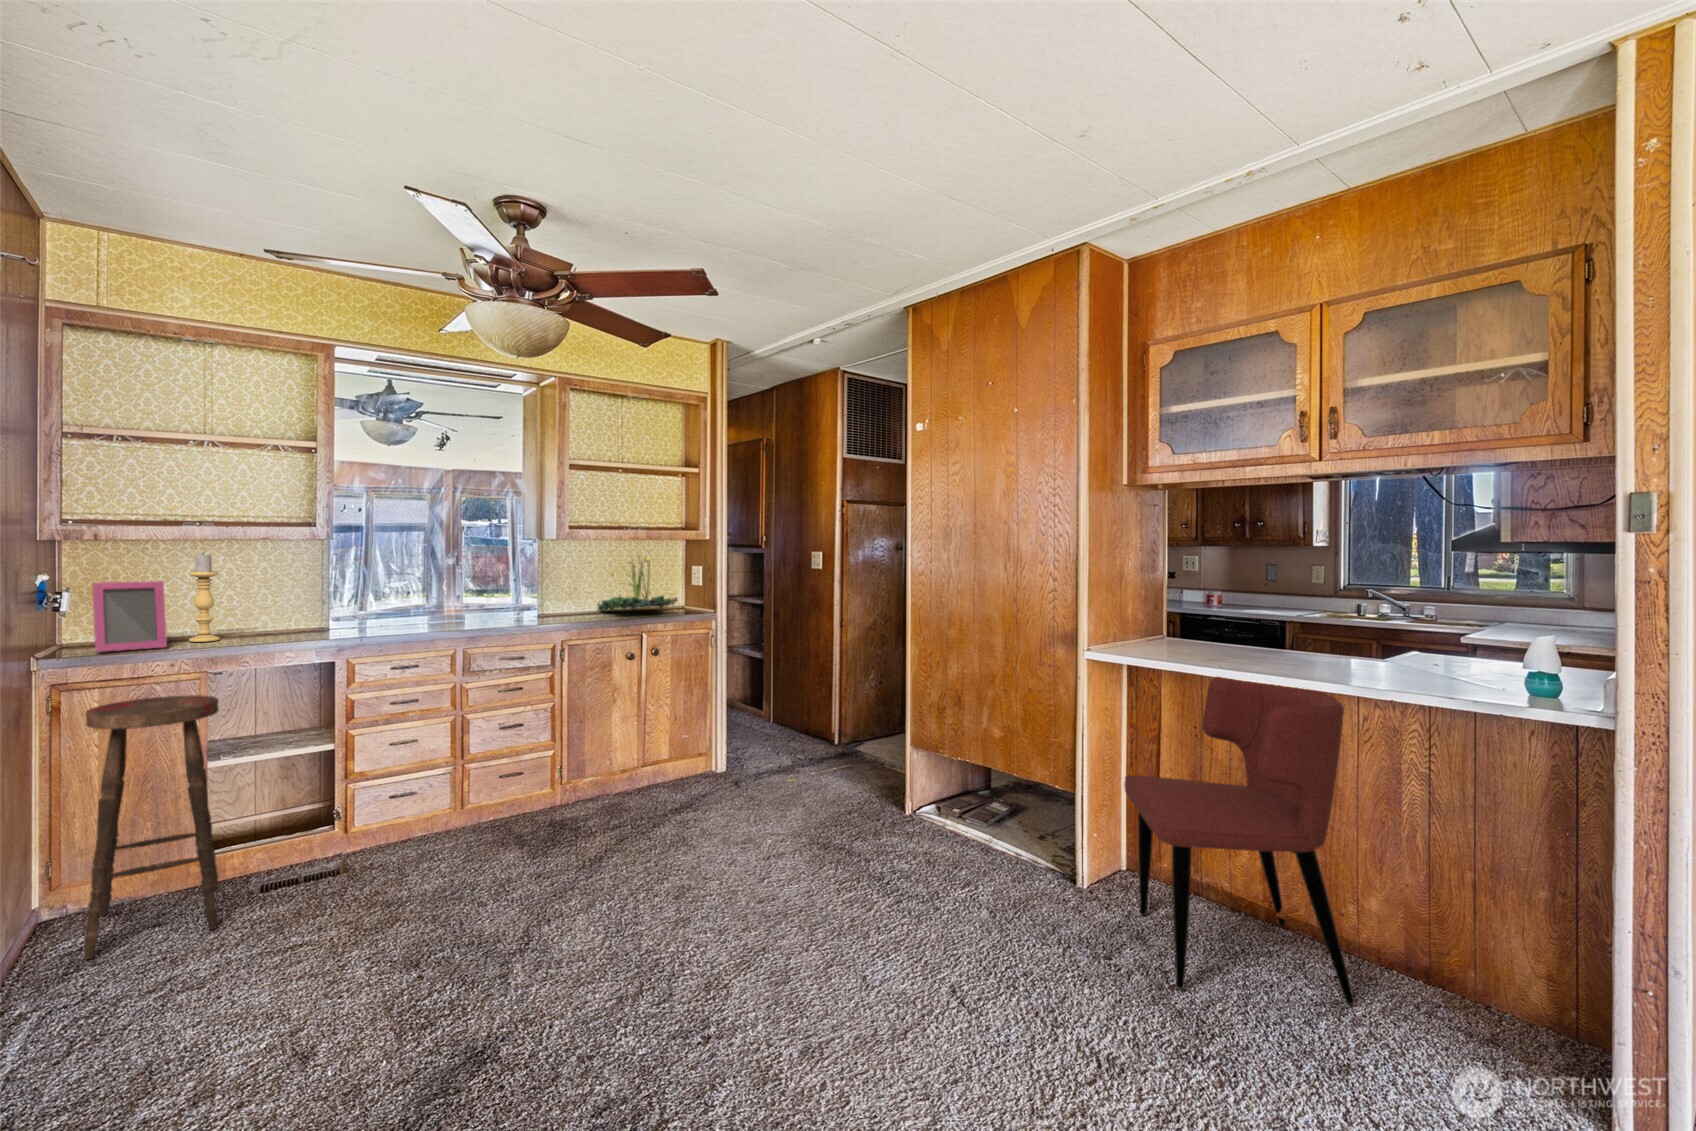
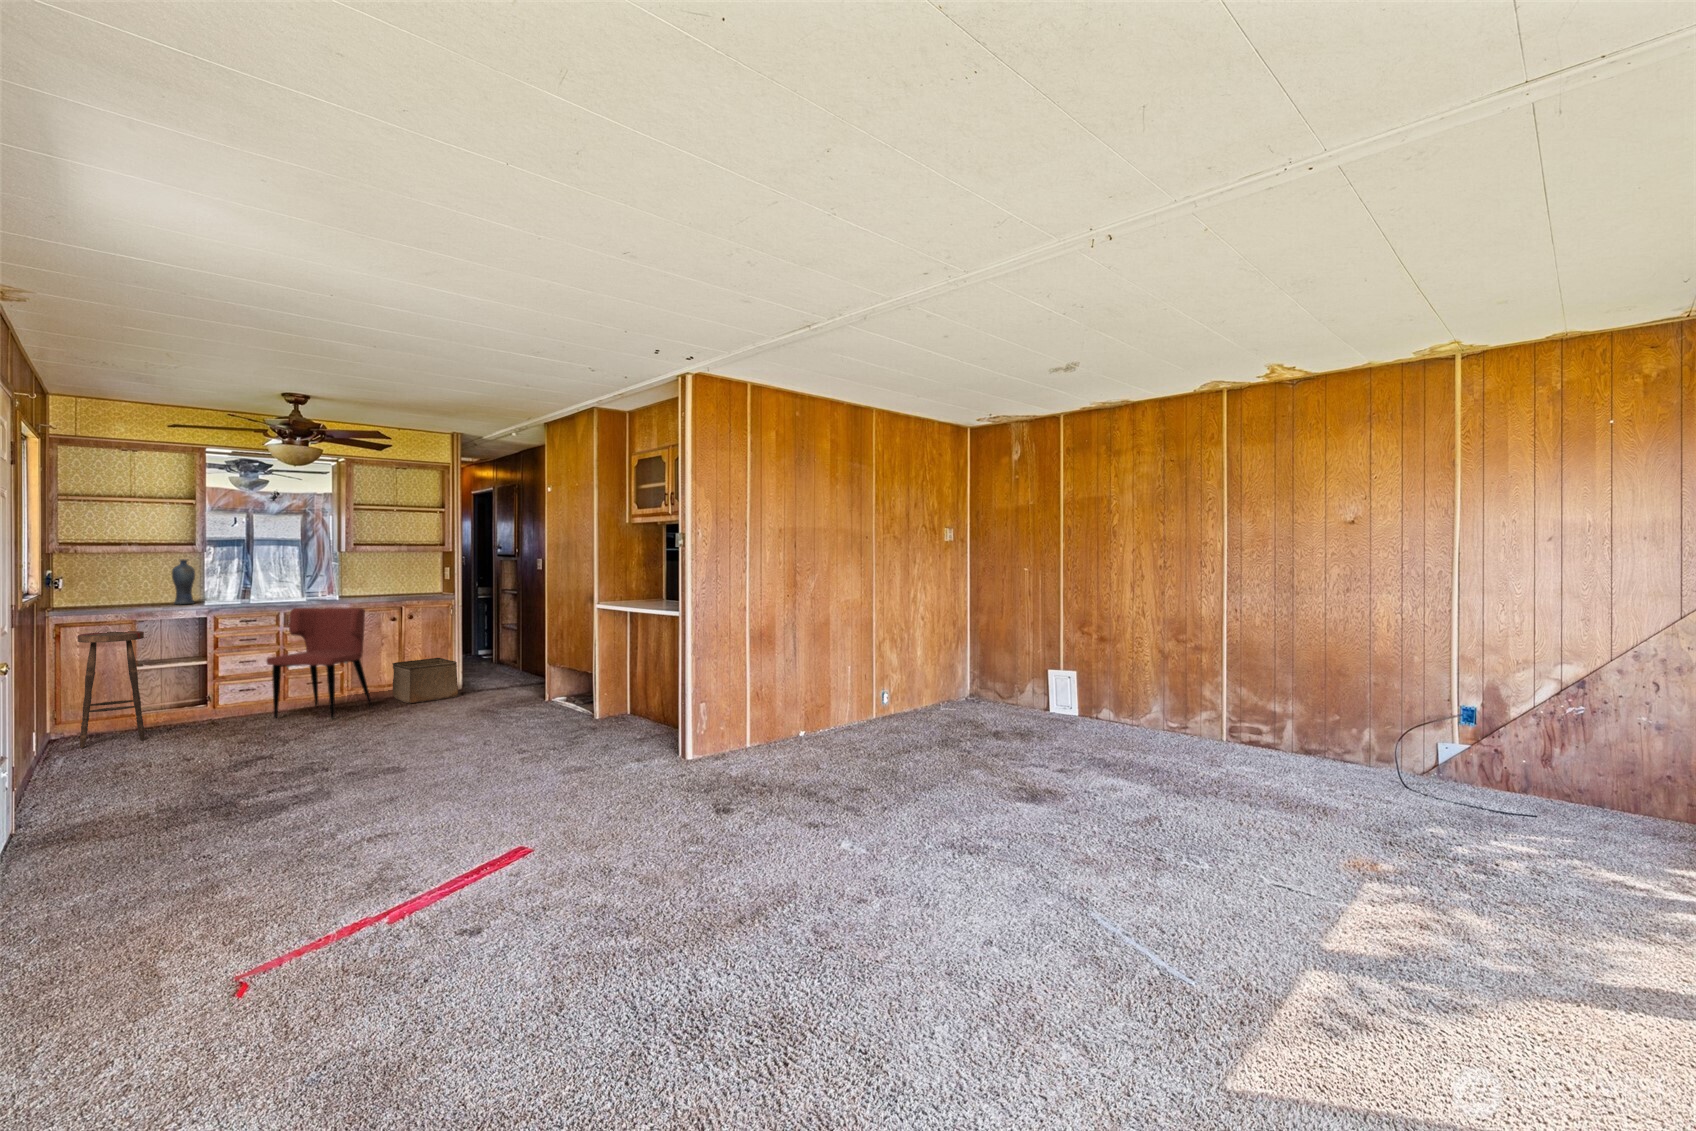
vase: none [273,552,314,636] -> present [172,560,195,604]
candle holder: present [189,553,220,642] -> none [125,560,142,606]
plant: present [597,556,678,612] -> none [378,559,426,594]
picture frame: present [93,581,167,652] -> none [75,575,114,610]
dining chair: present [1124,677,1354,1005] -> present [267,608,372,719]
storage bin: none [633,723,742,816] -> present [393,658,458,703]

